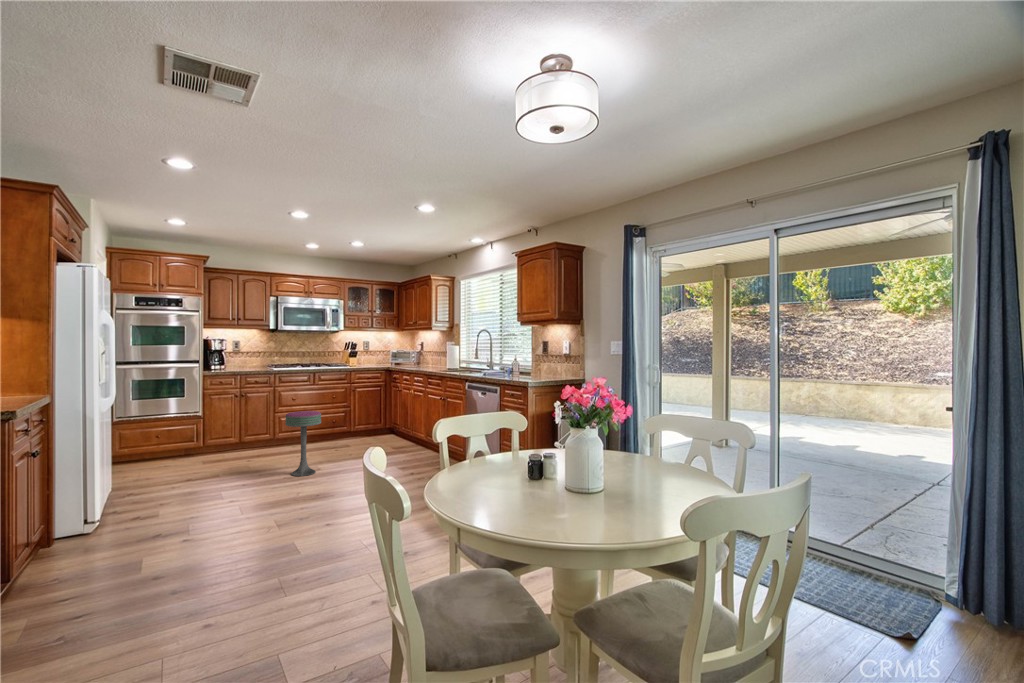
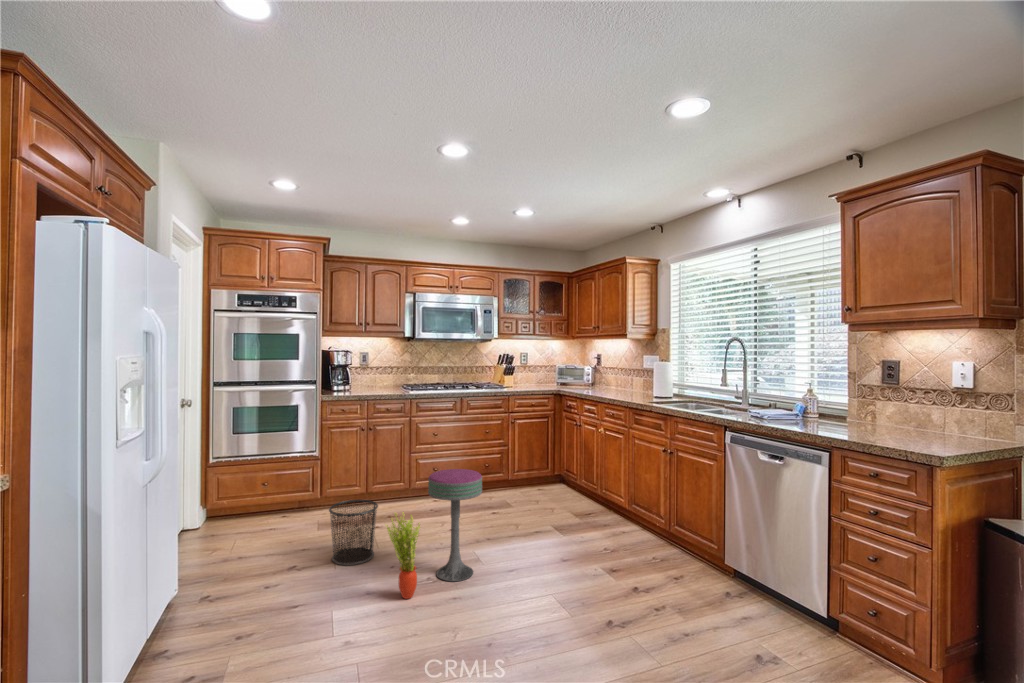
potted plant: none [257,433,280,484] -> present [387,512,420,599]
waste bin: none [216,436,251,475] -> present [329,500,378,565]

